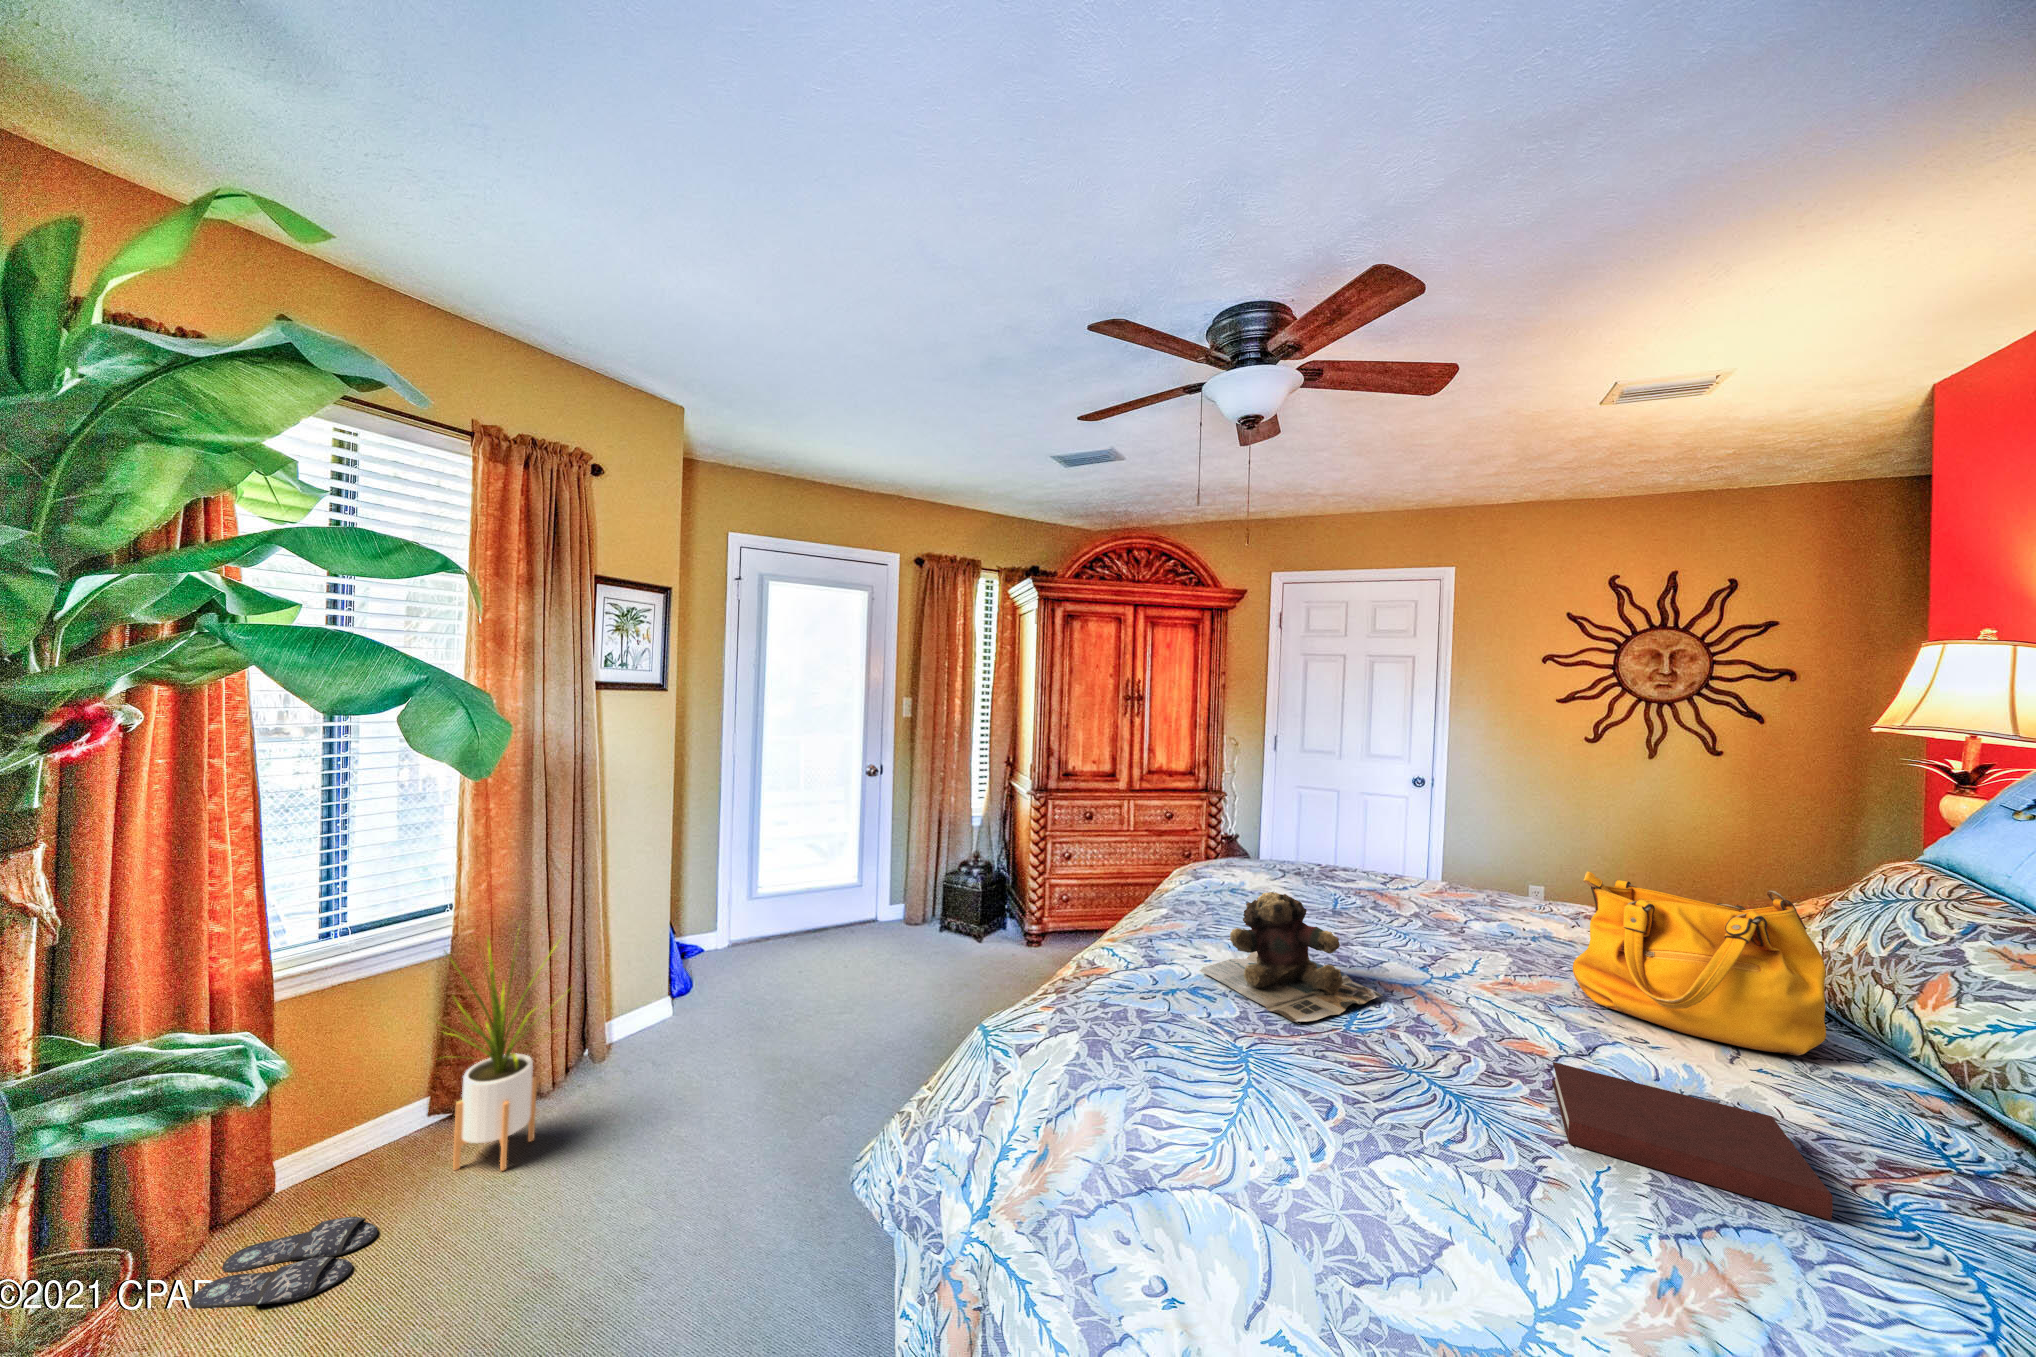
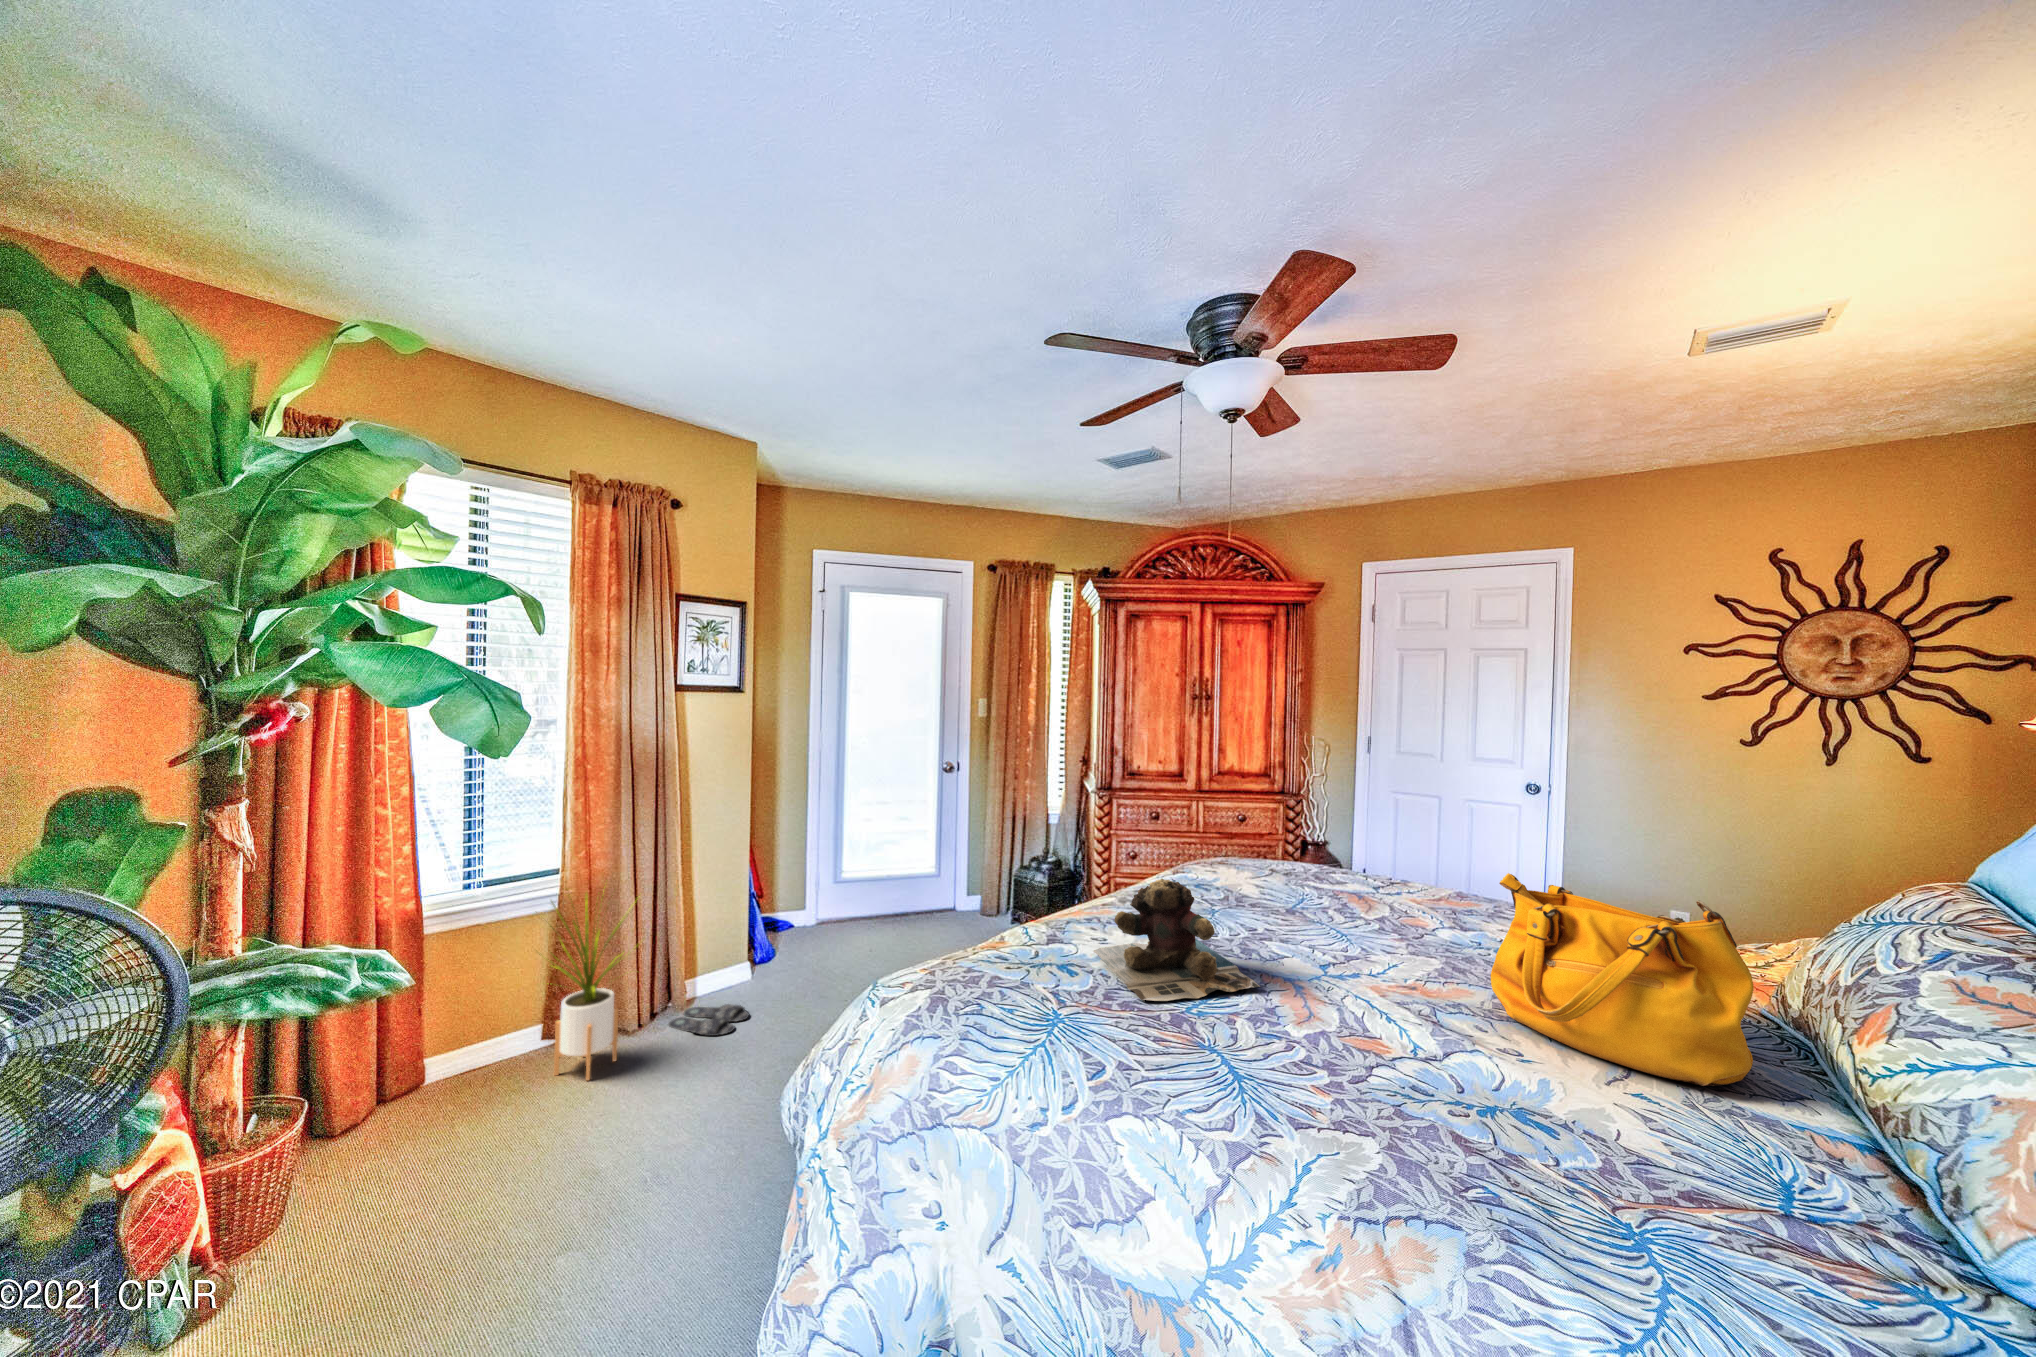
notebook: present [1552,1062,1833,1220] -> none [1315,1056,1566,1229]
slippers: present [189,1217,378,1309] -> present [669,1004,749,1036]

